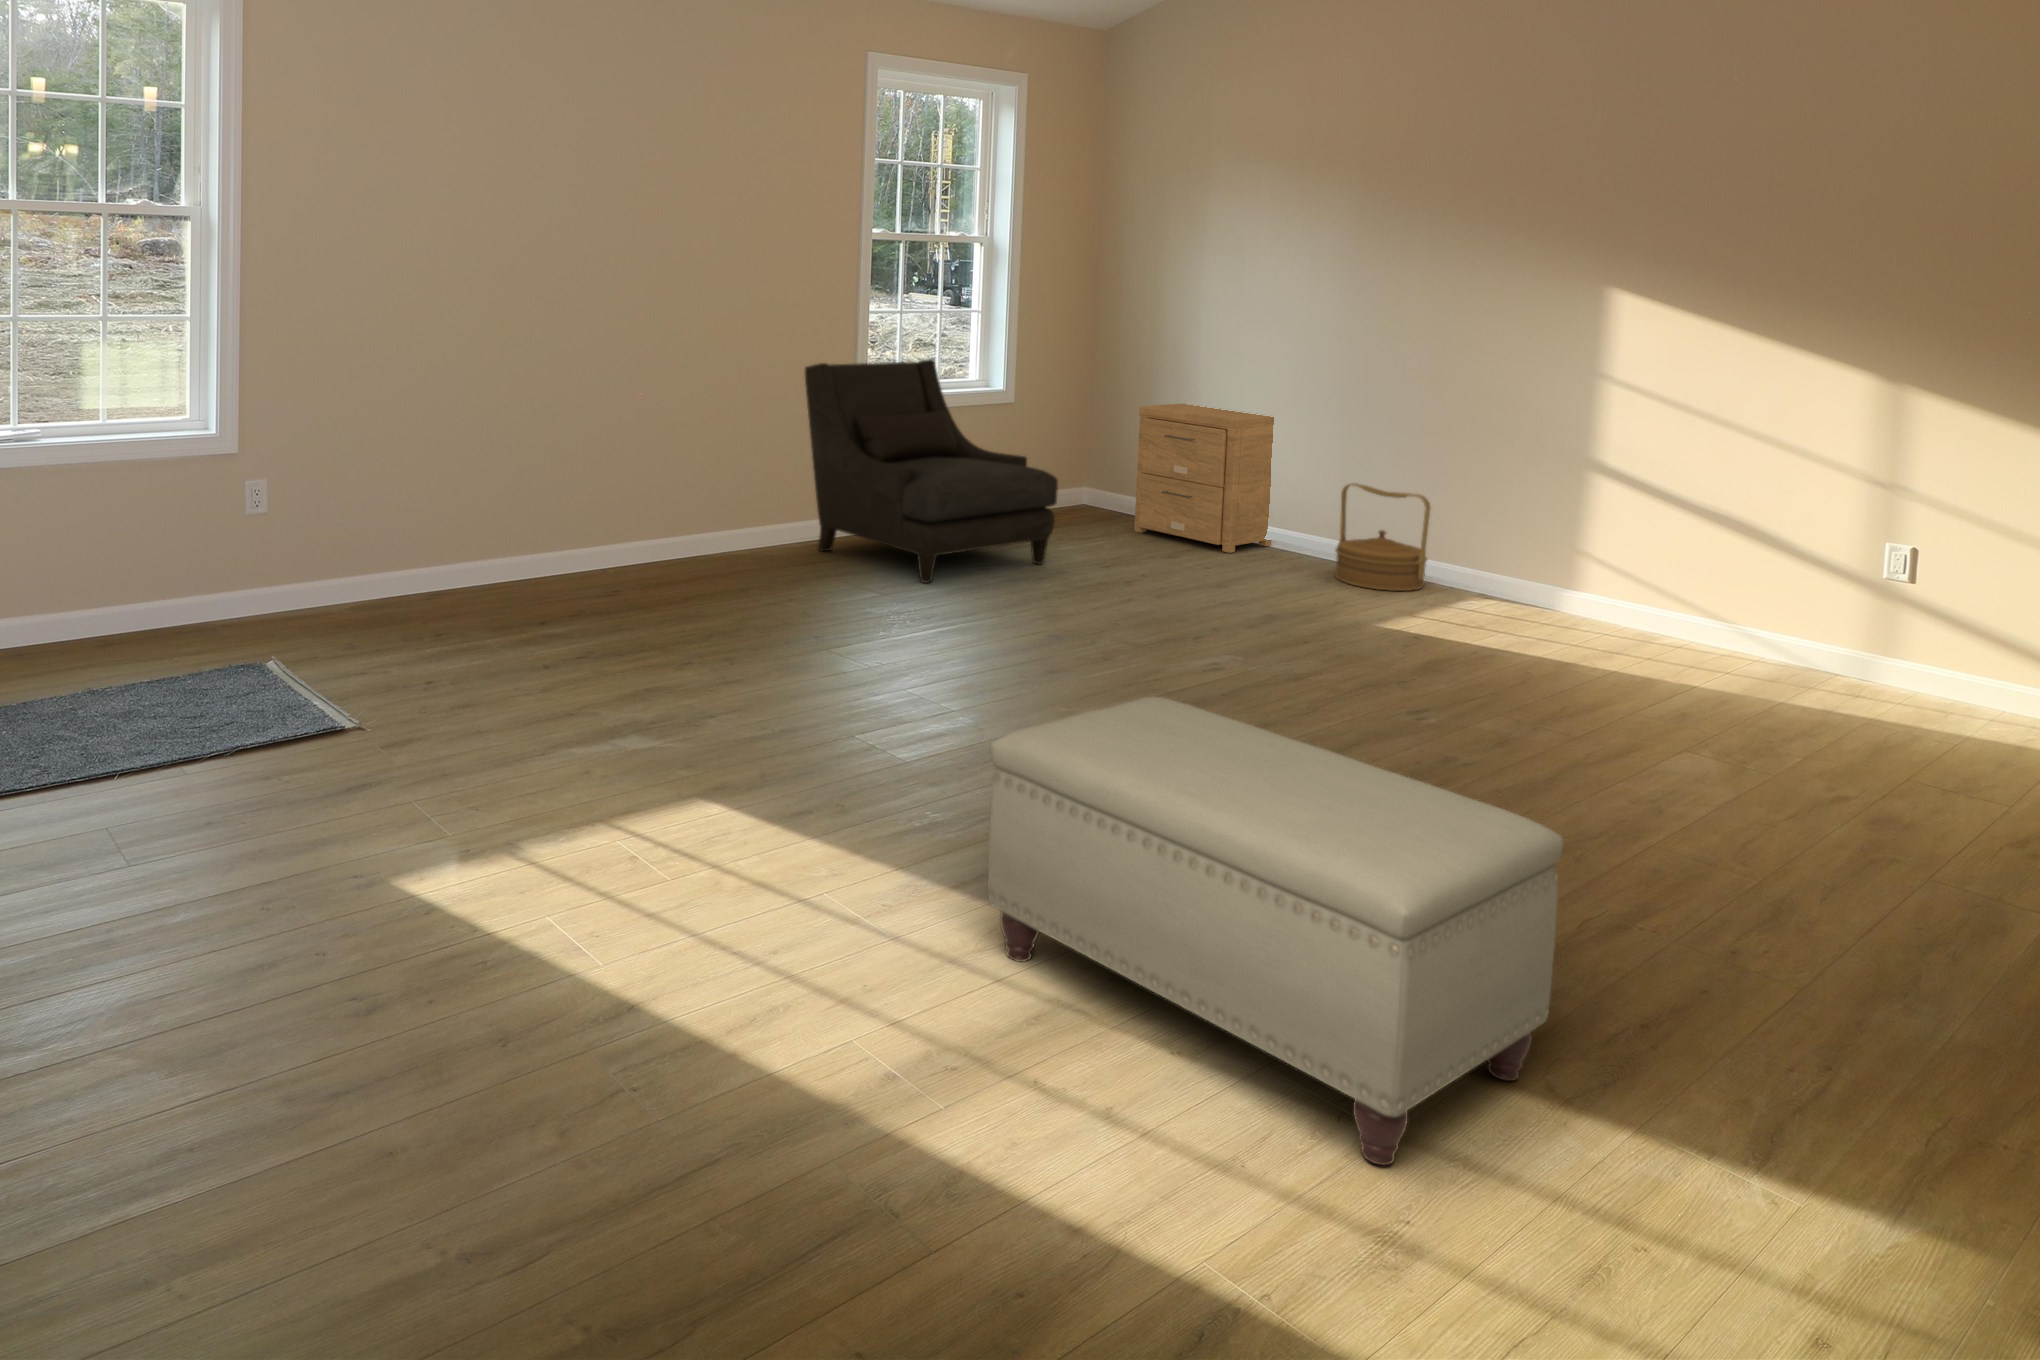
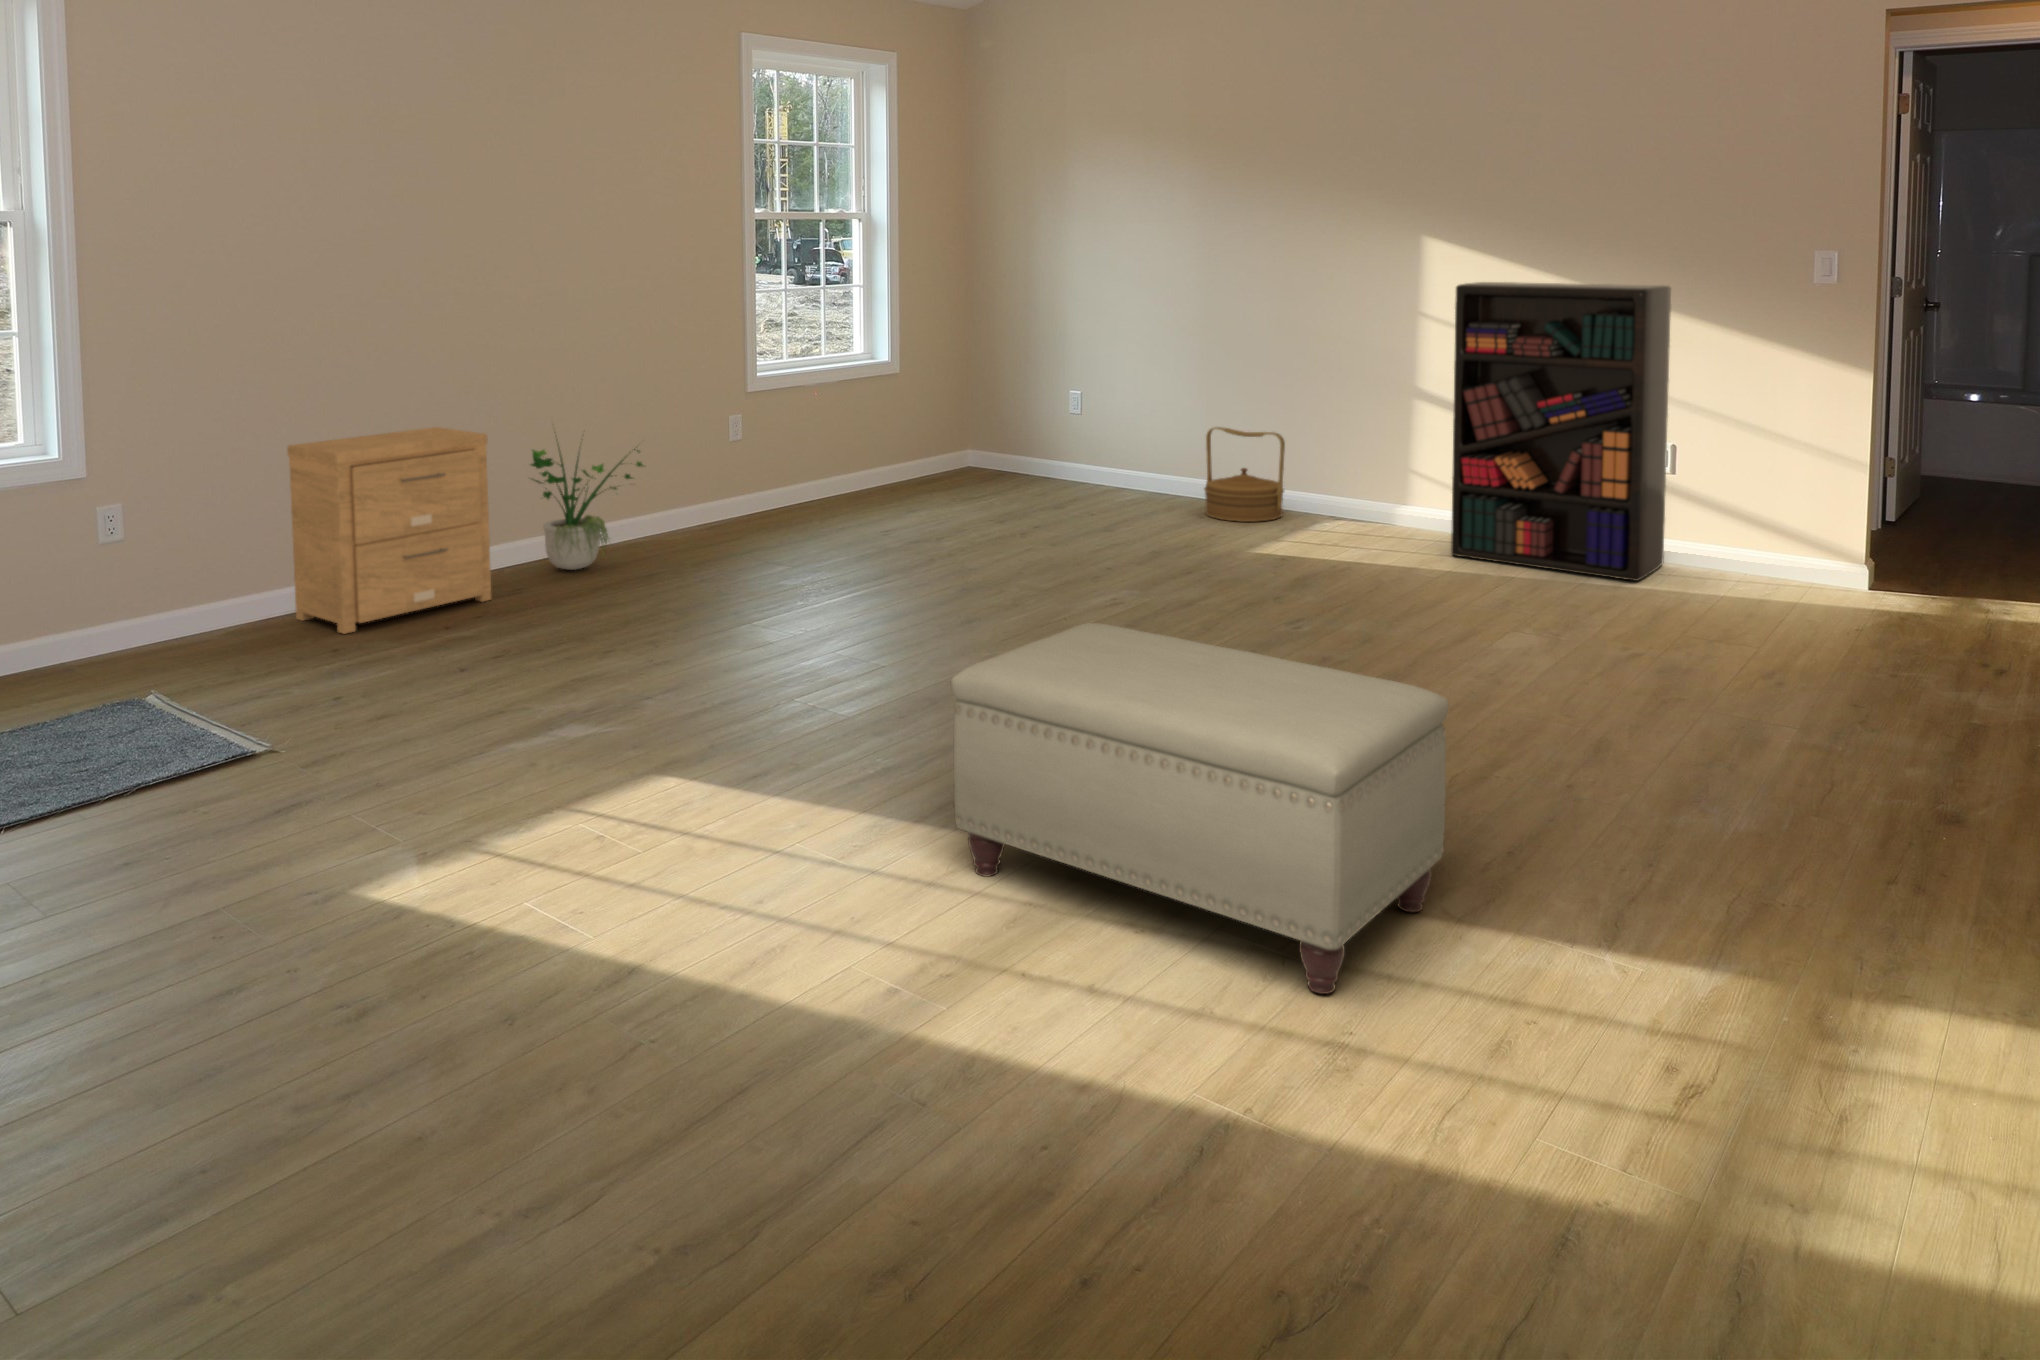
bookshelf: none [1620,343,1919,705] -> present [1451,282,1671,581]
armchair: present [805,359,1058,583] -> none [694,336,950,553]
side table: present [1134,404,1274,553] -> present [287,427,491,634]
potted plant: none [630,425,750,577] -> present [531,449,643,570]

